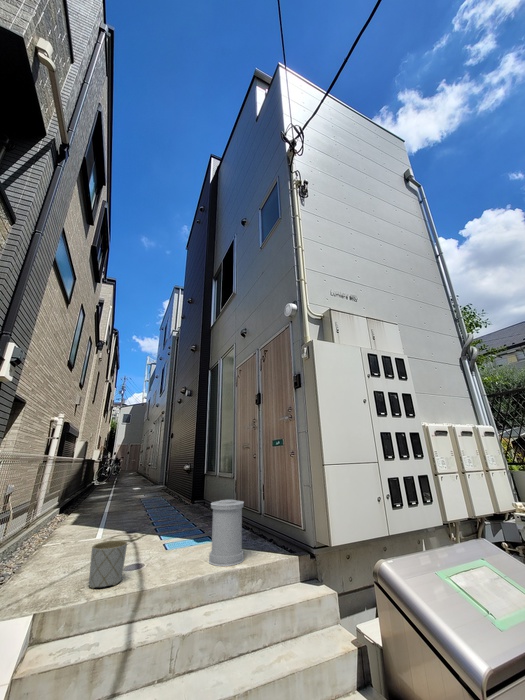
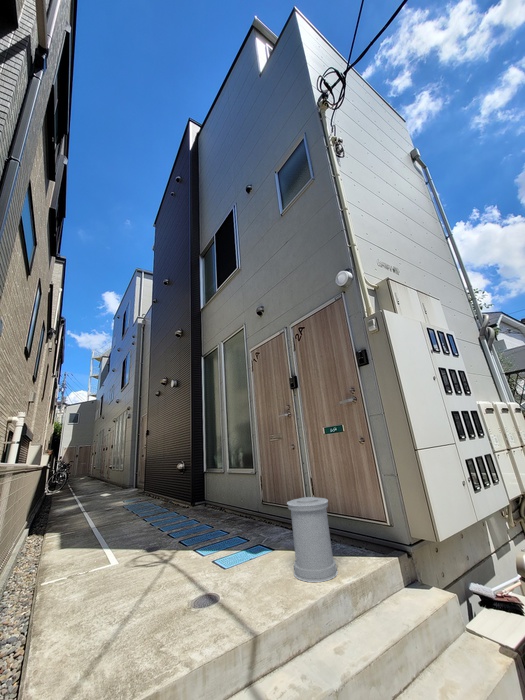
planter: present [89,540,127,589] -> none [167,568,213,648]

